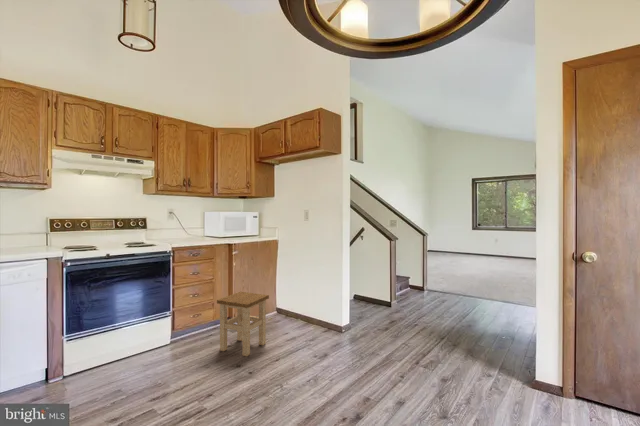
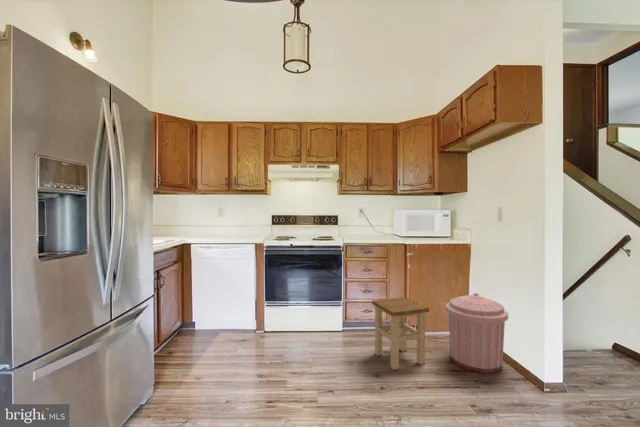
trash can: none [275,277,318,337] -> present [446,293,508,373]

